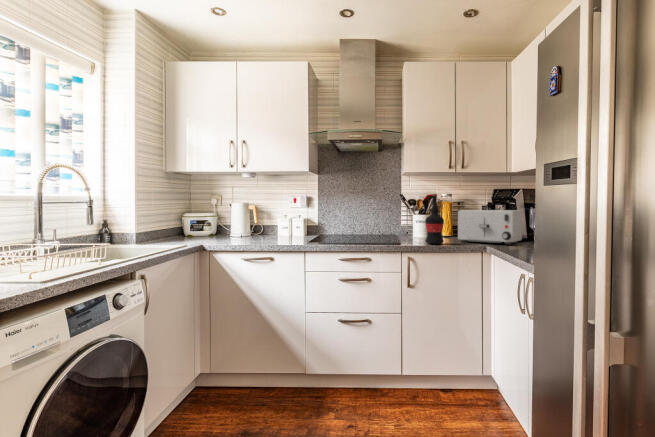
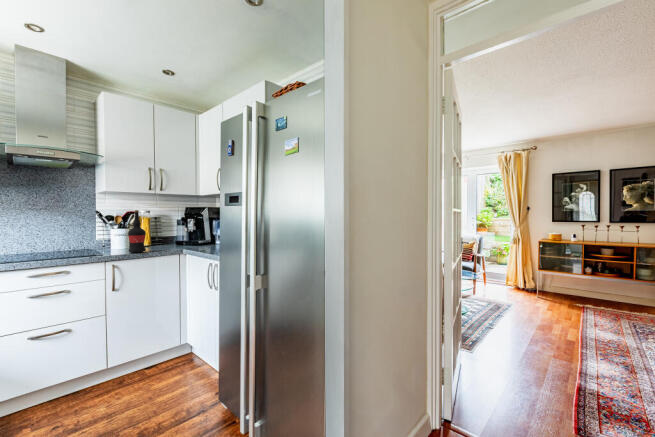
toaster: present [458,210,522,245] -> none [157,223,207,249]

